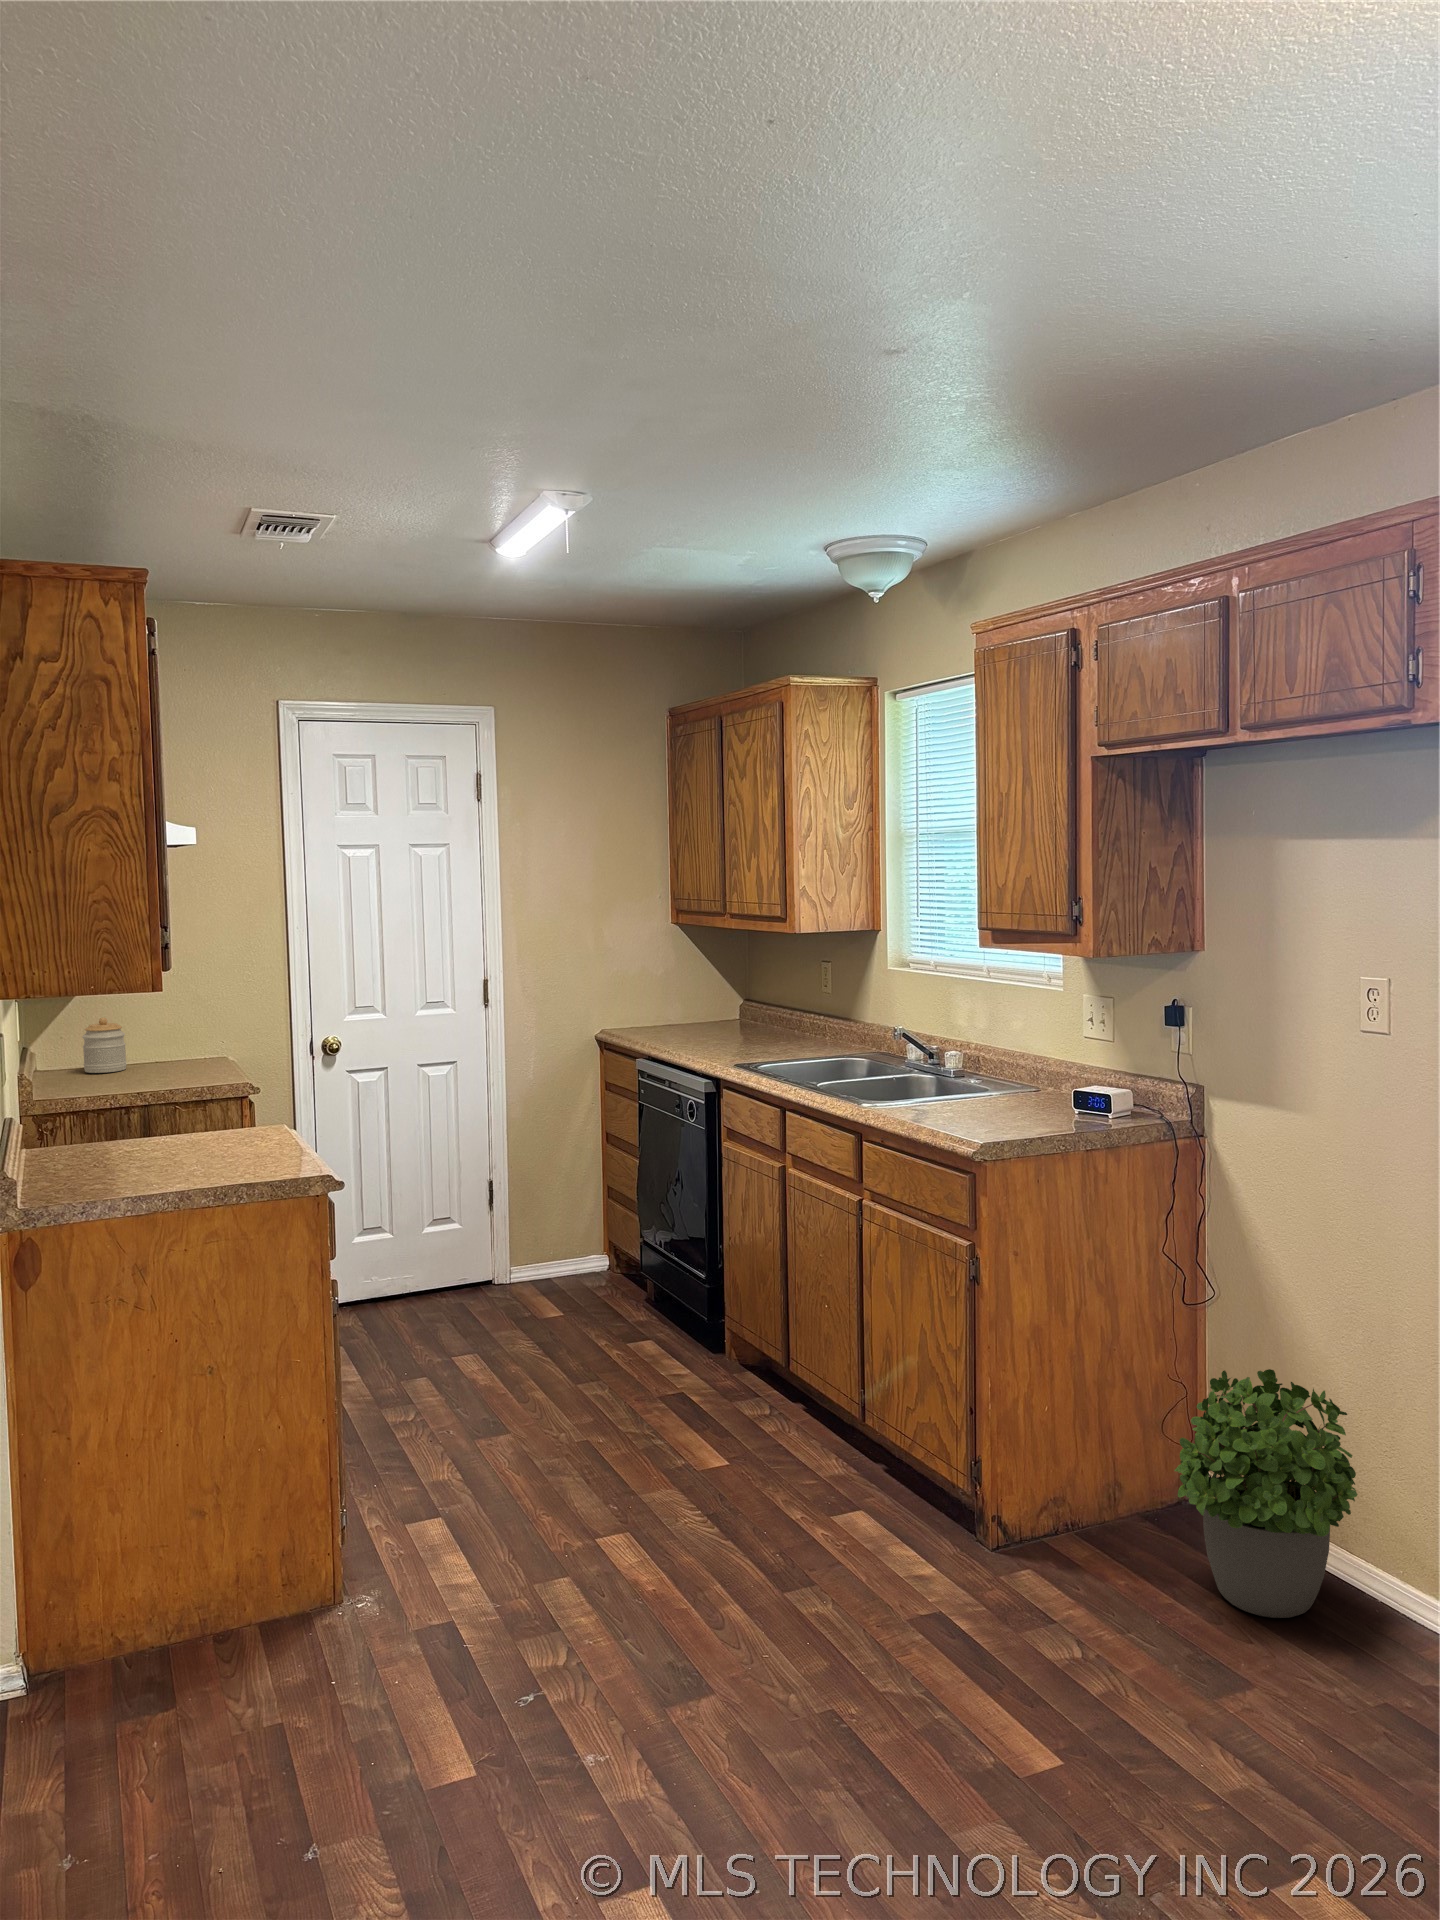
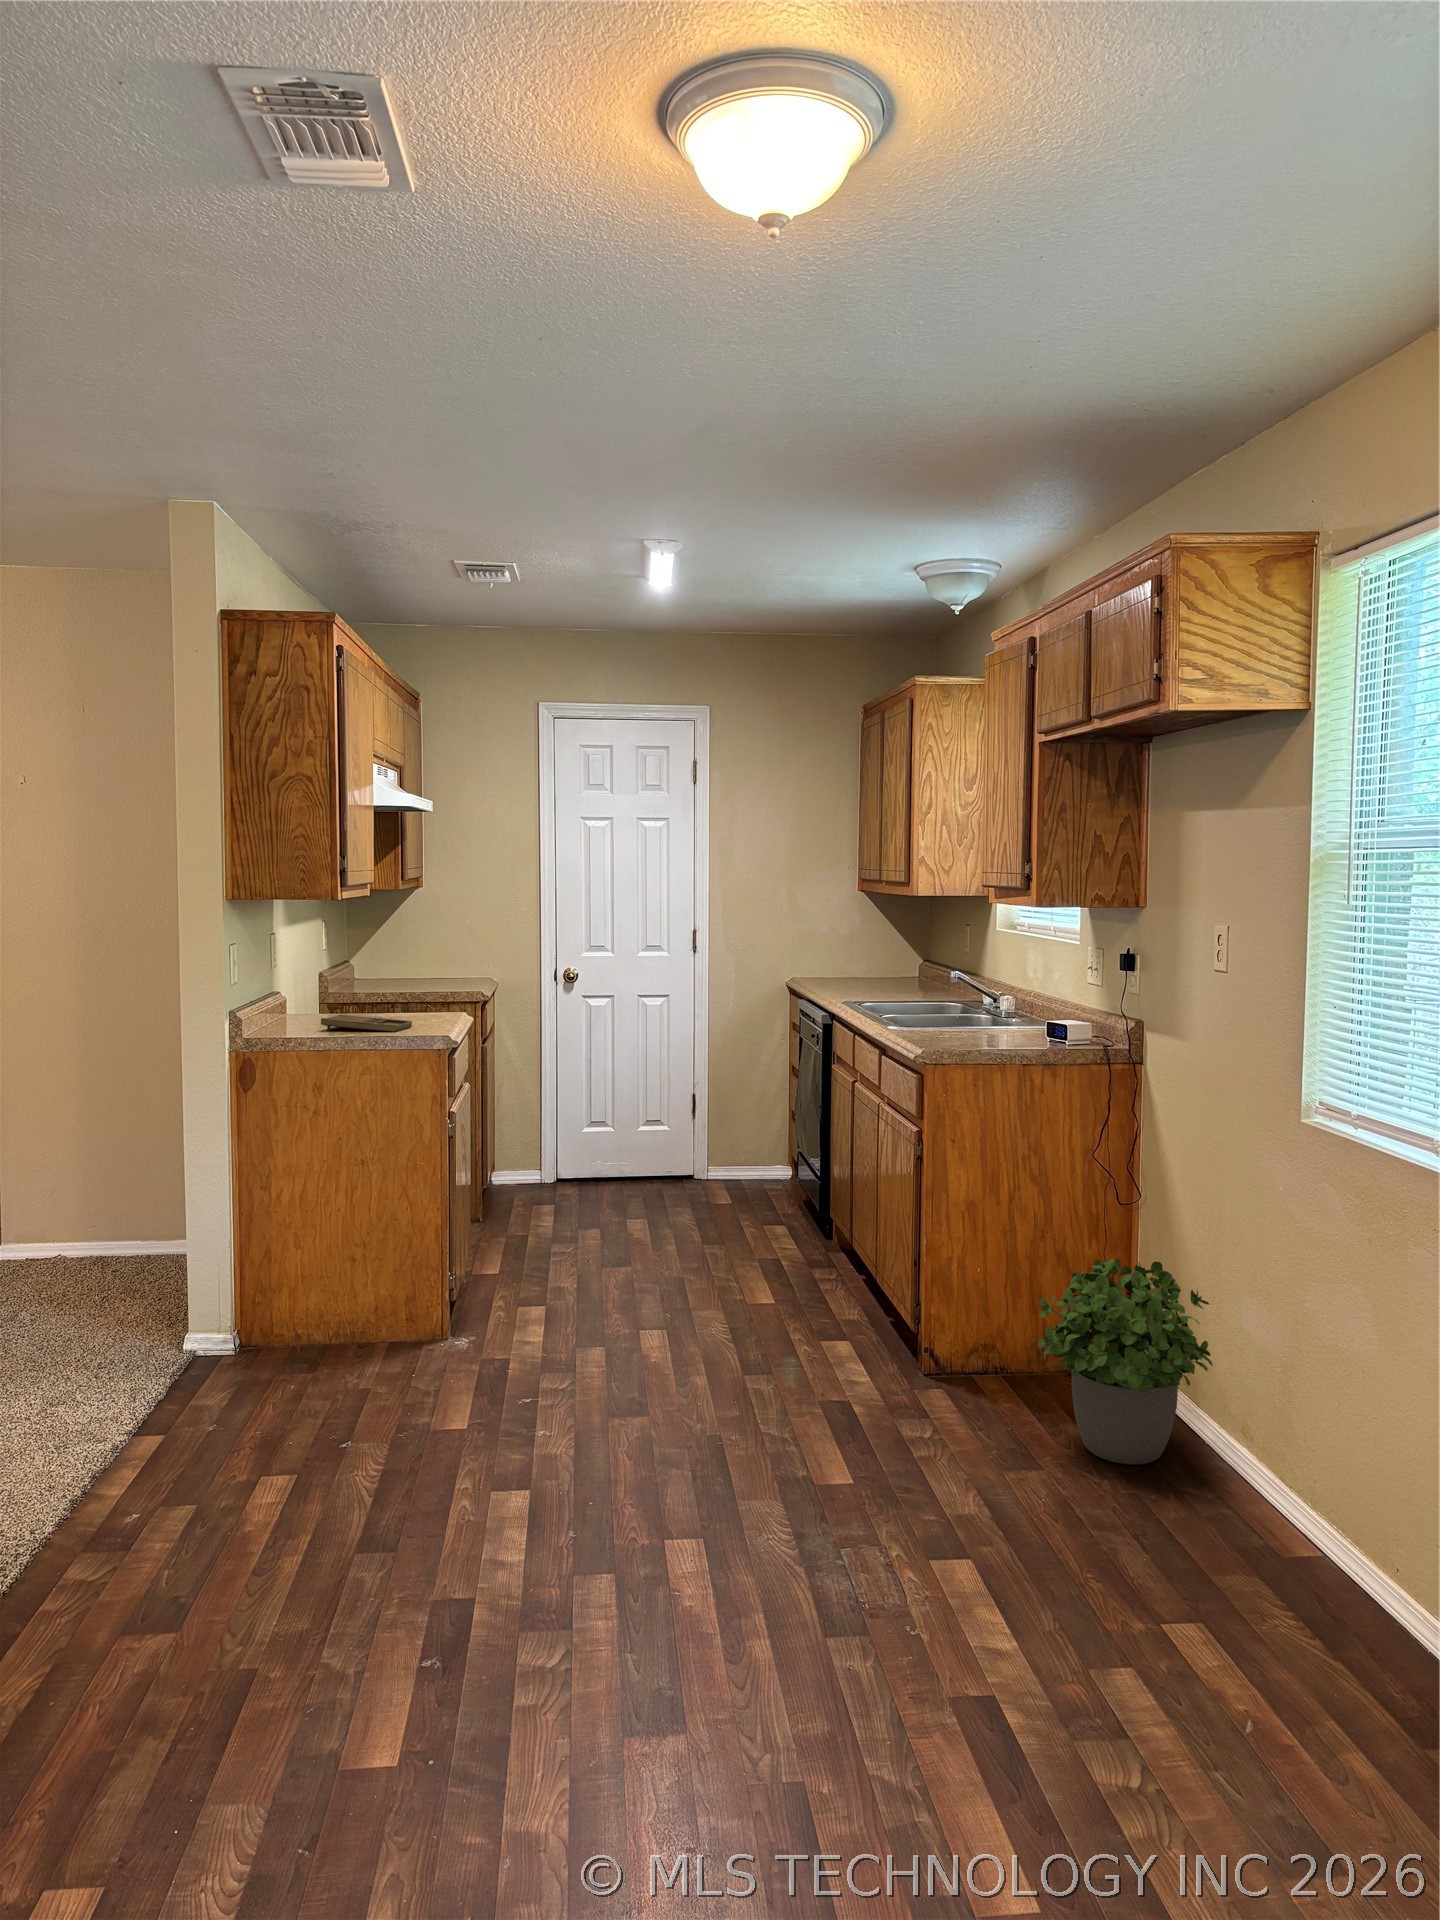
jar: present [82,1018,127,1073] -> none [391,942,421,982]
tray: none [115,1153,250,1178] -> present [321,1015,412,1032]

